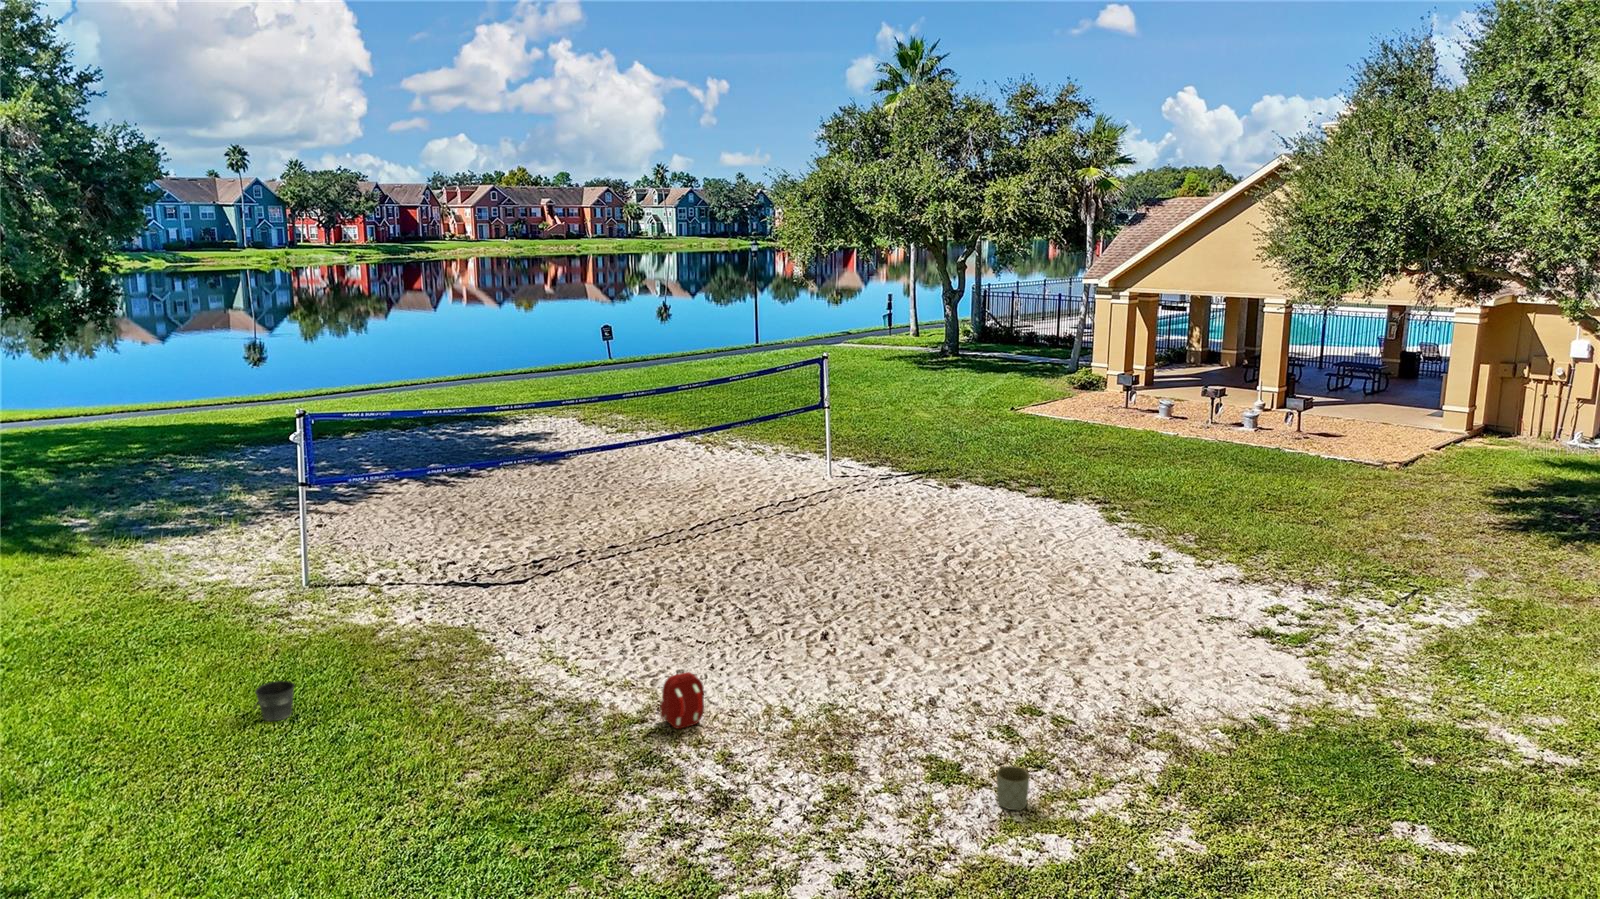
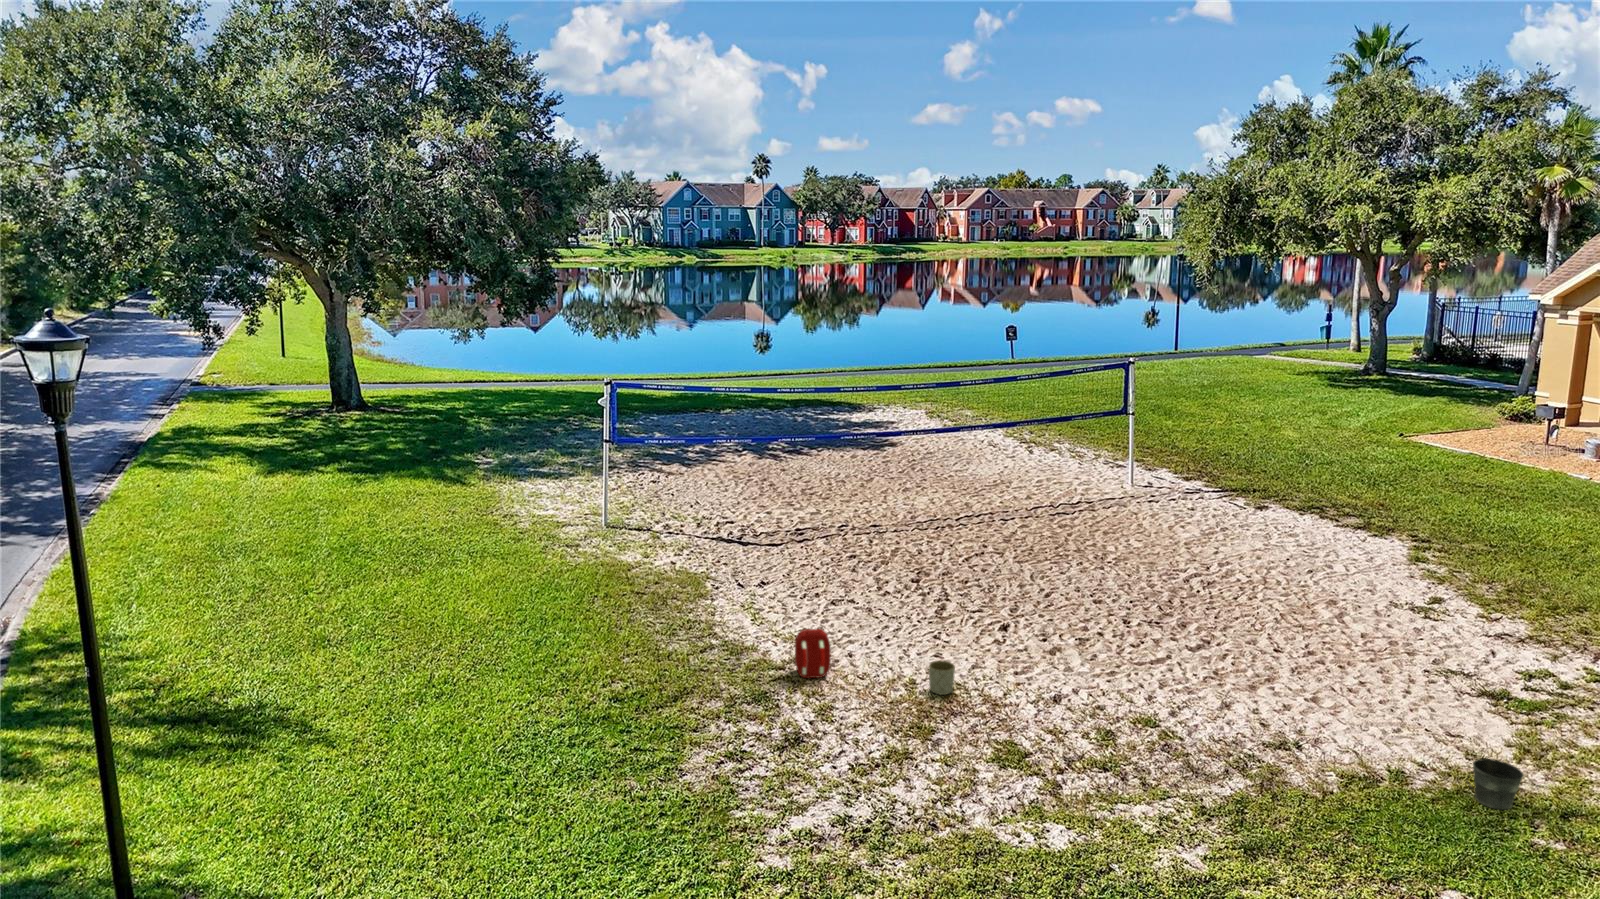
bucket: present [253,681,294,721] -> present [1466,759,1524,810]
planter: present [997,766,1030,811] -> present [929,661,955,695]

